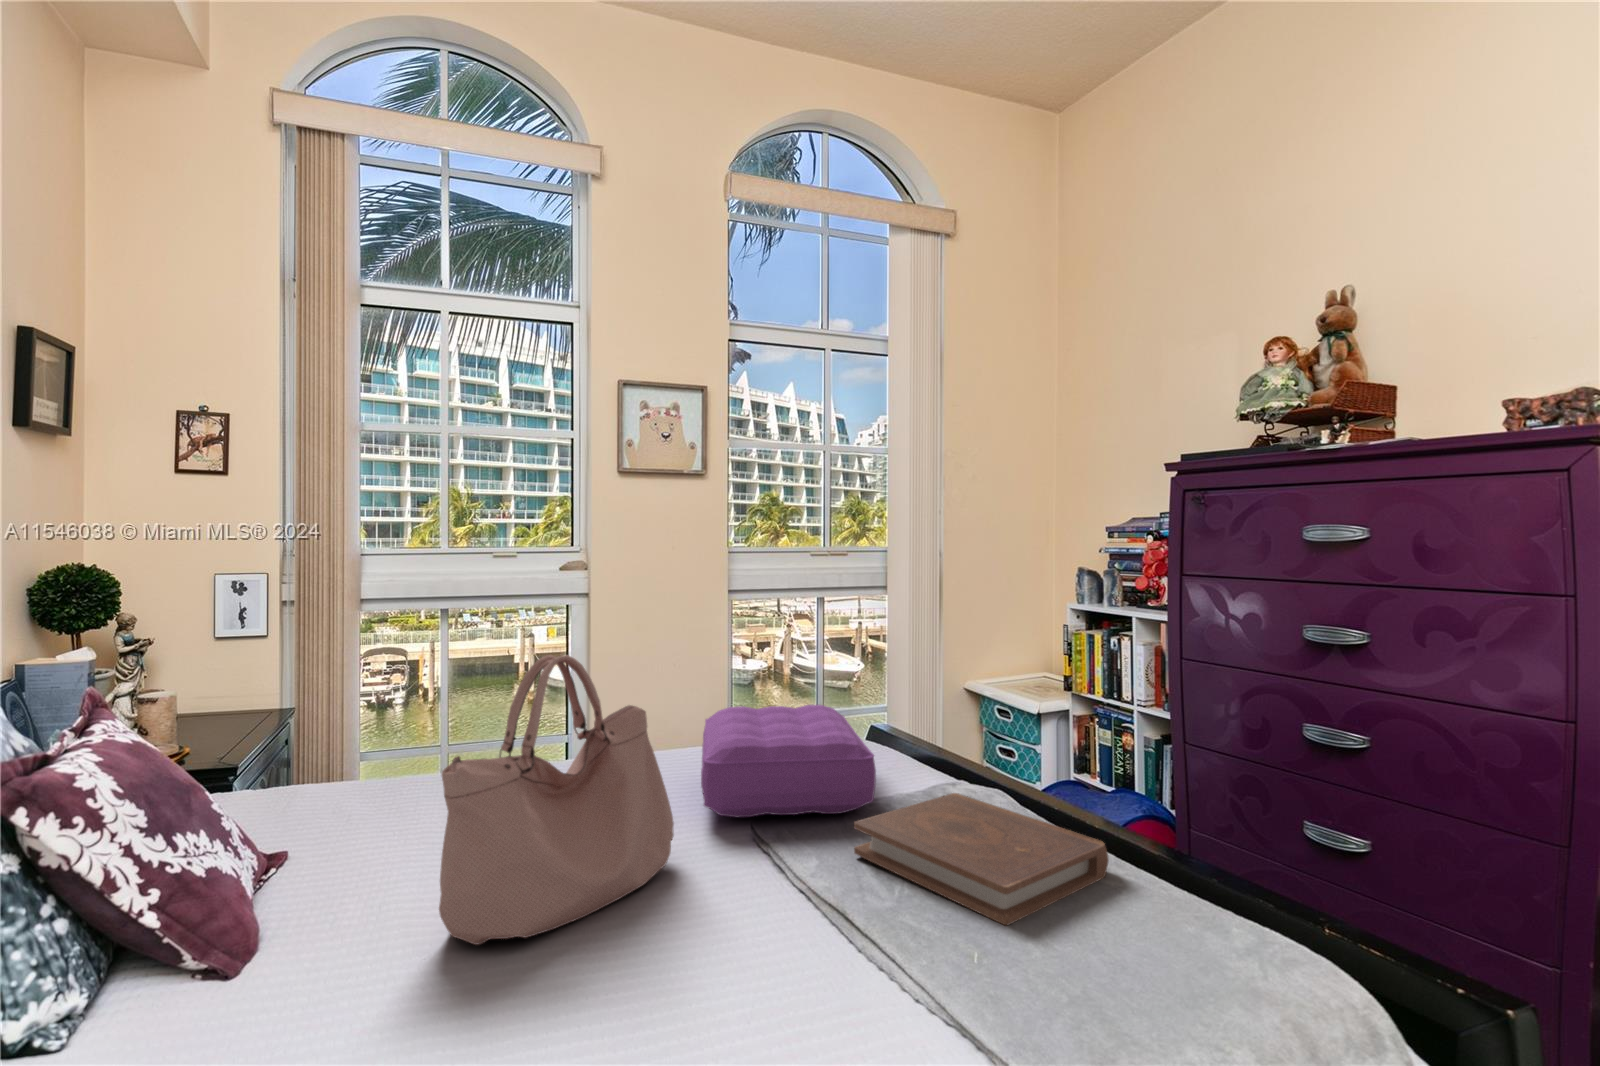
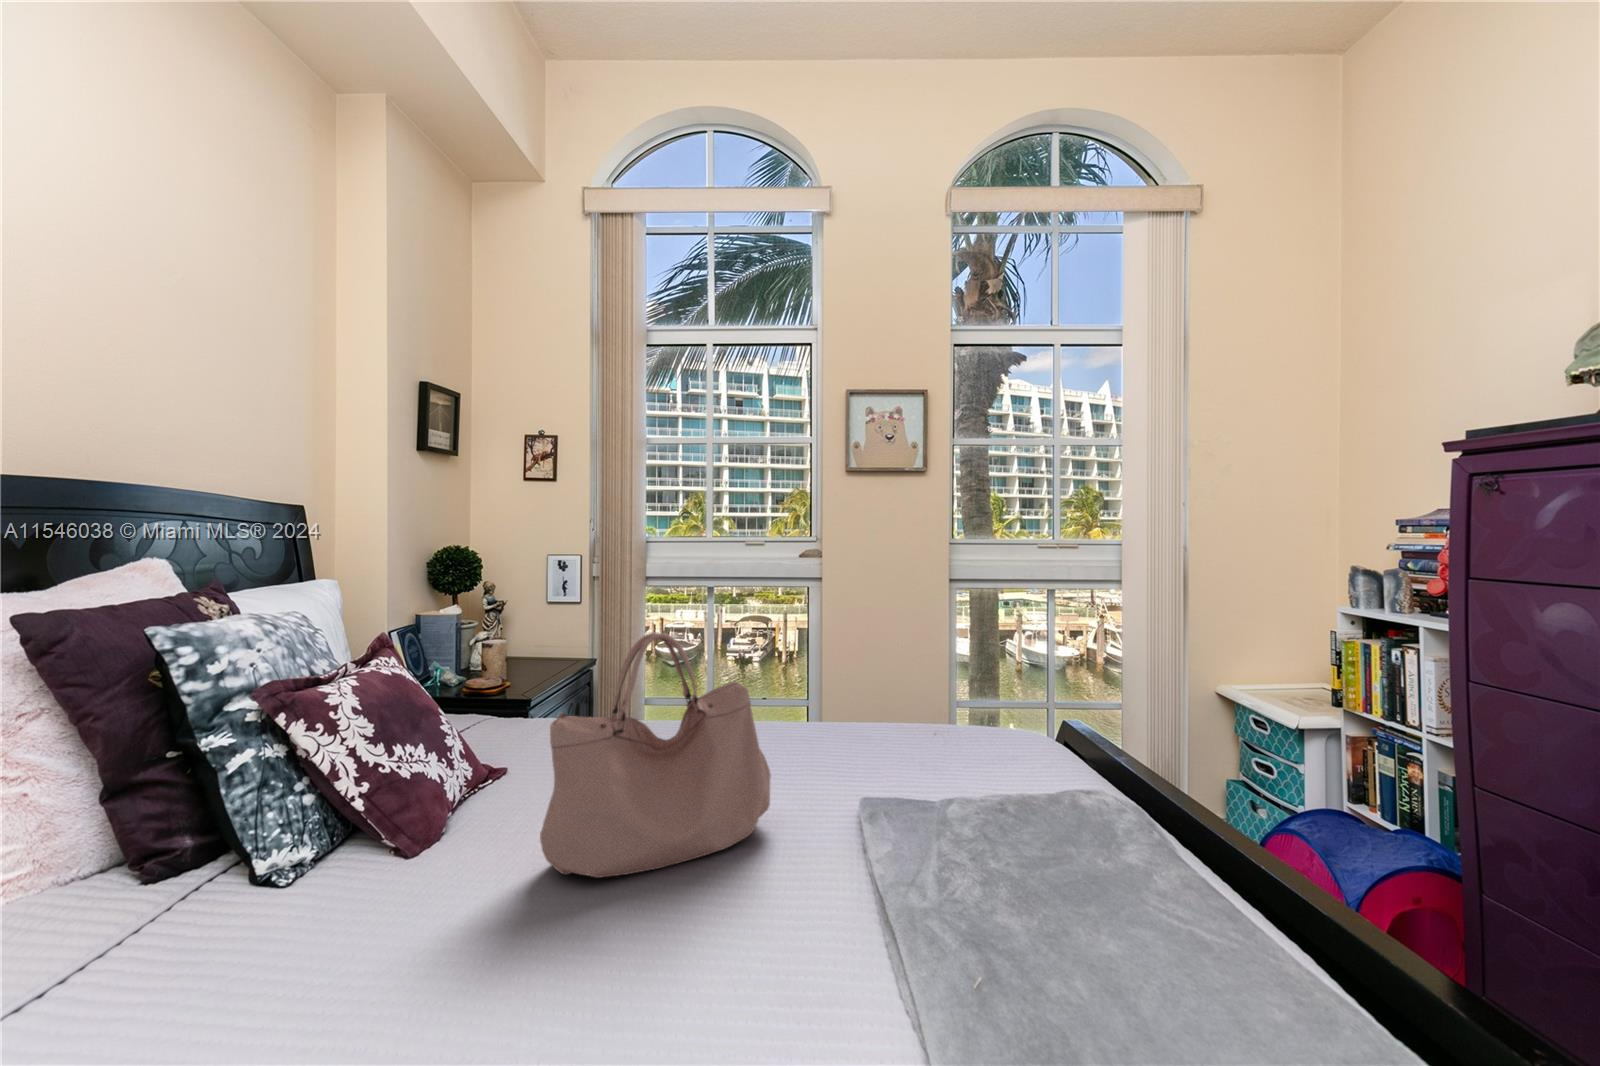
pillow: present [701,705,876,817] -> none [820,688,997,812]
book: present [854,793,1109,925] -> none [936,815,1237,997]

